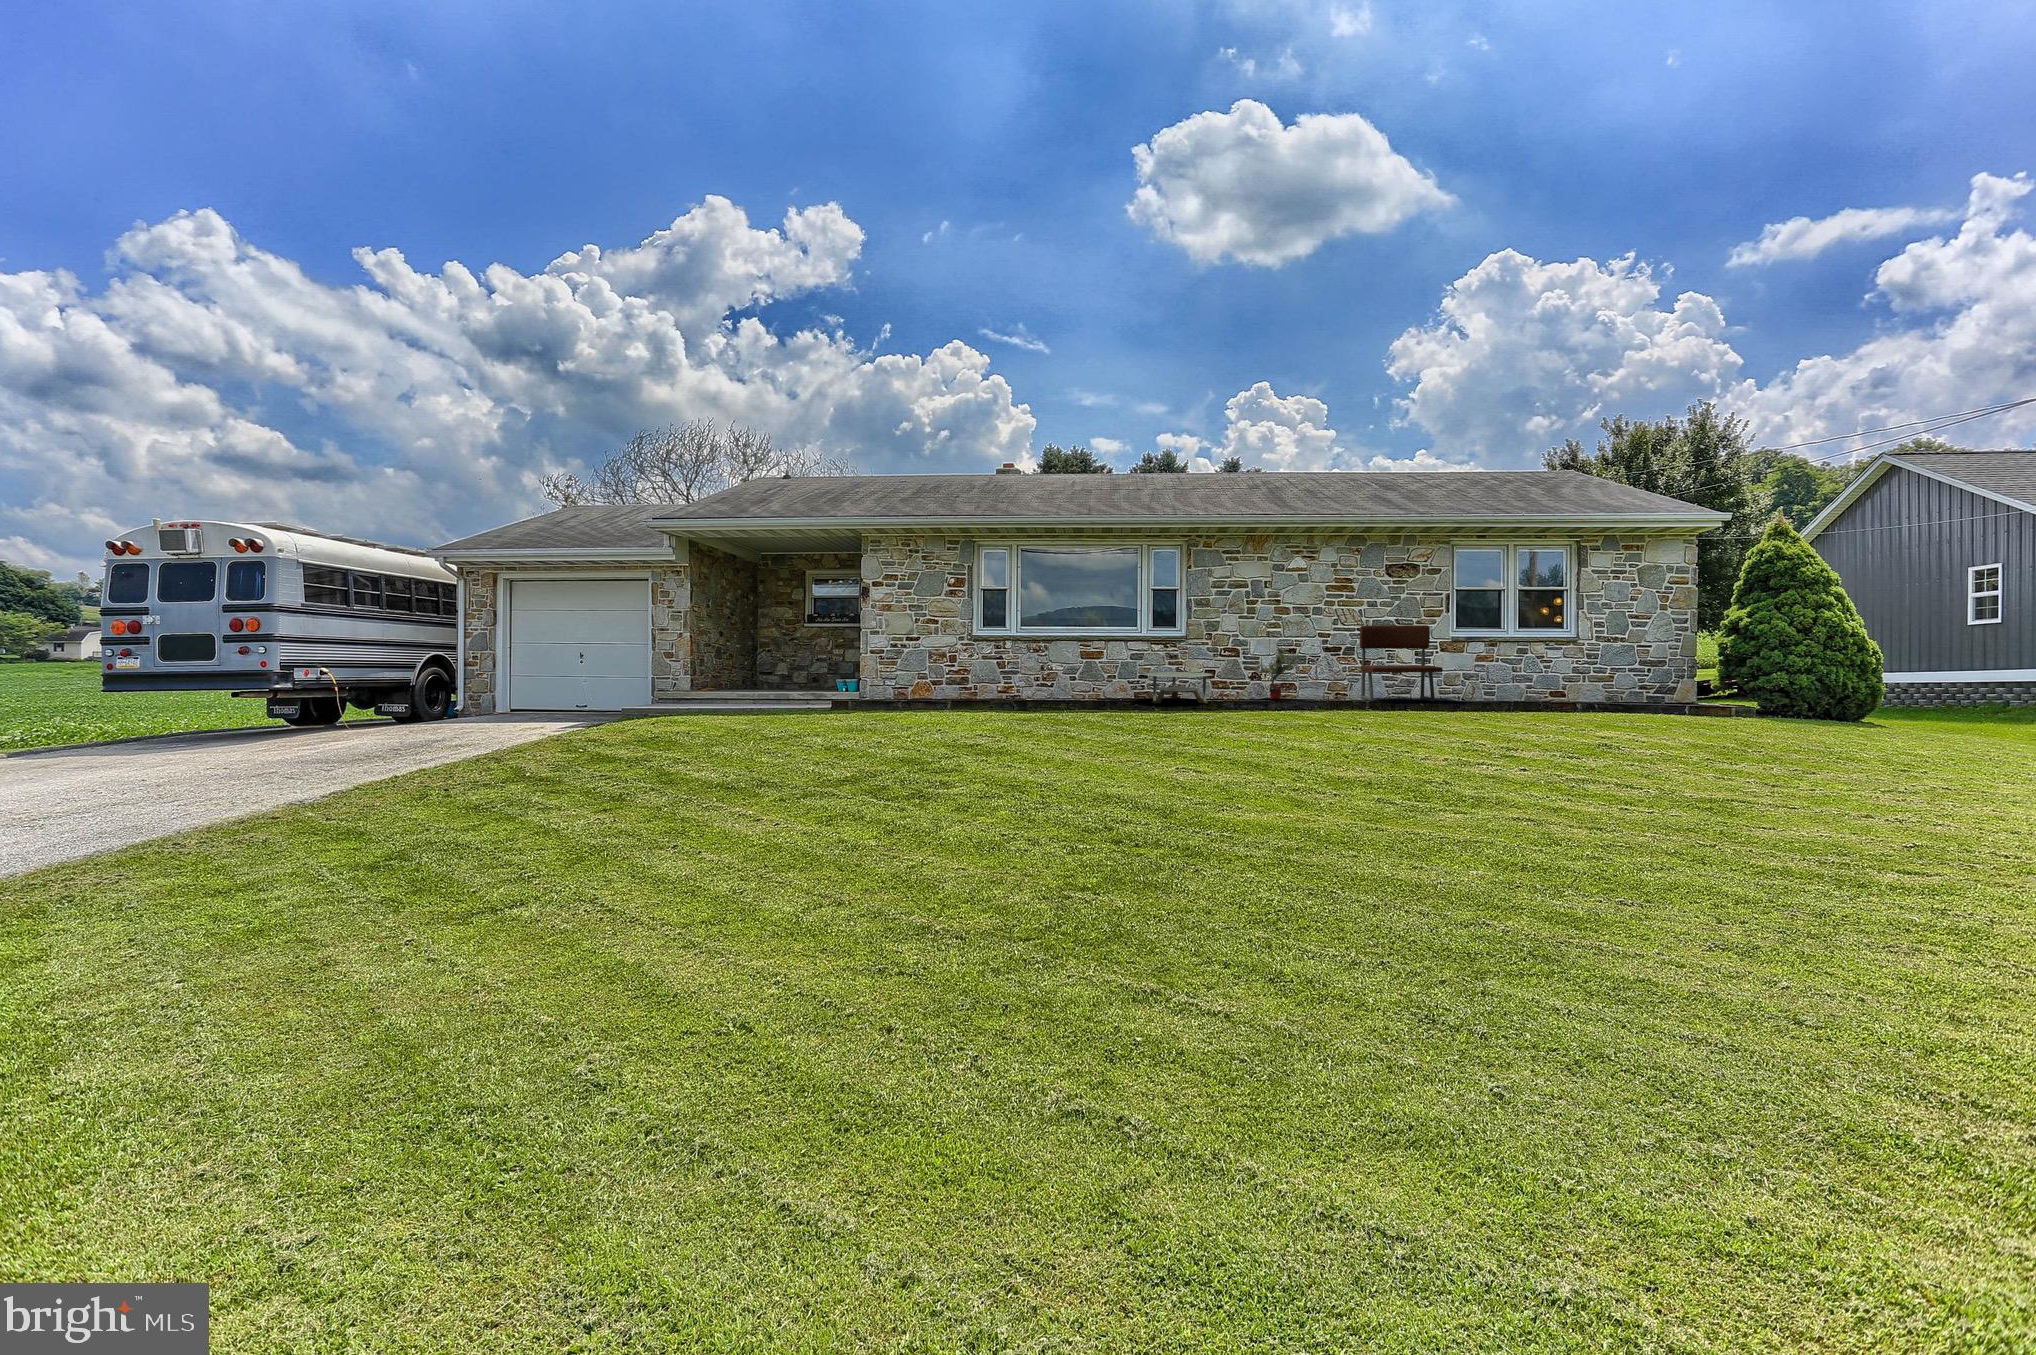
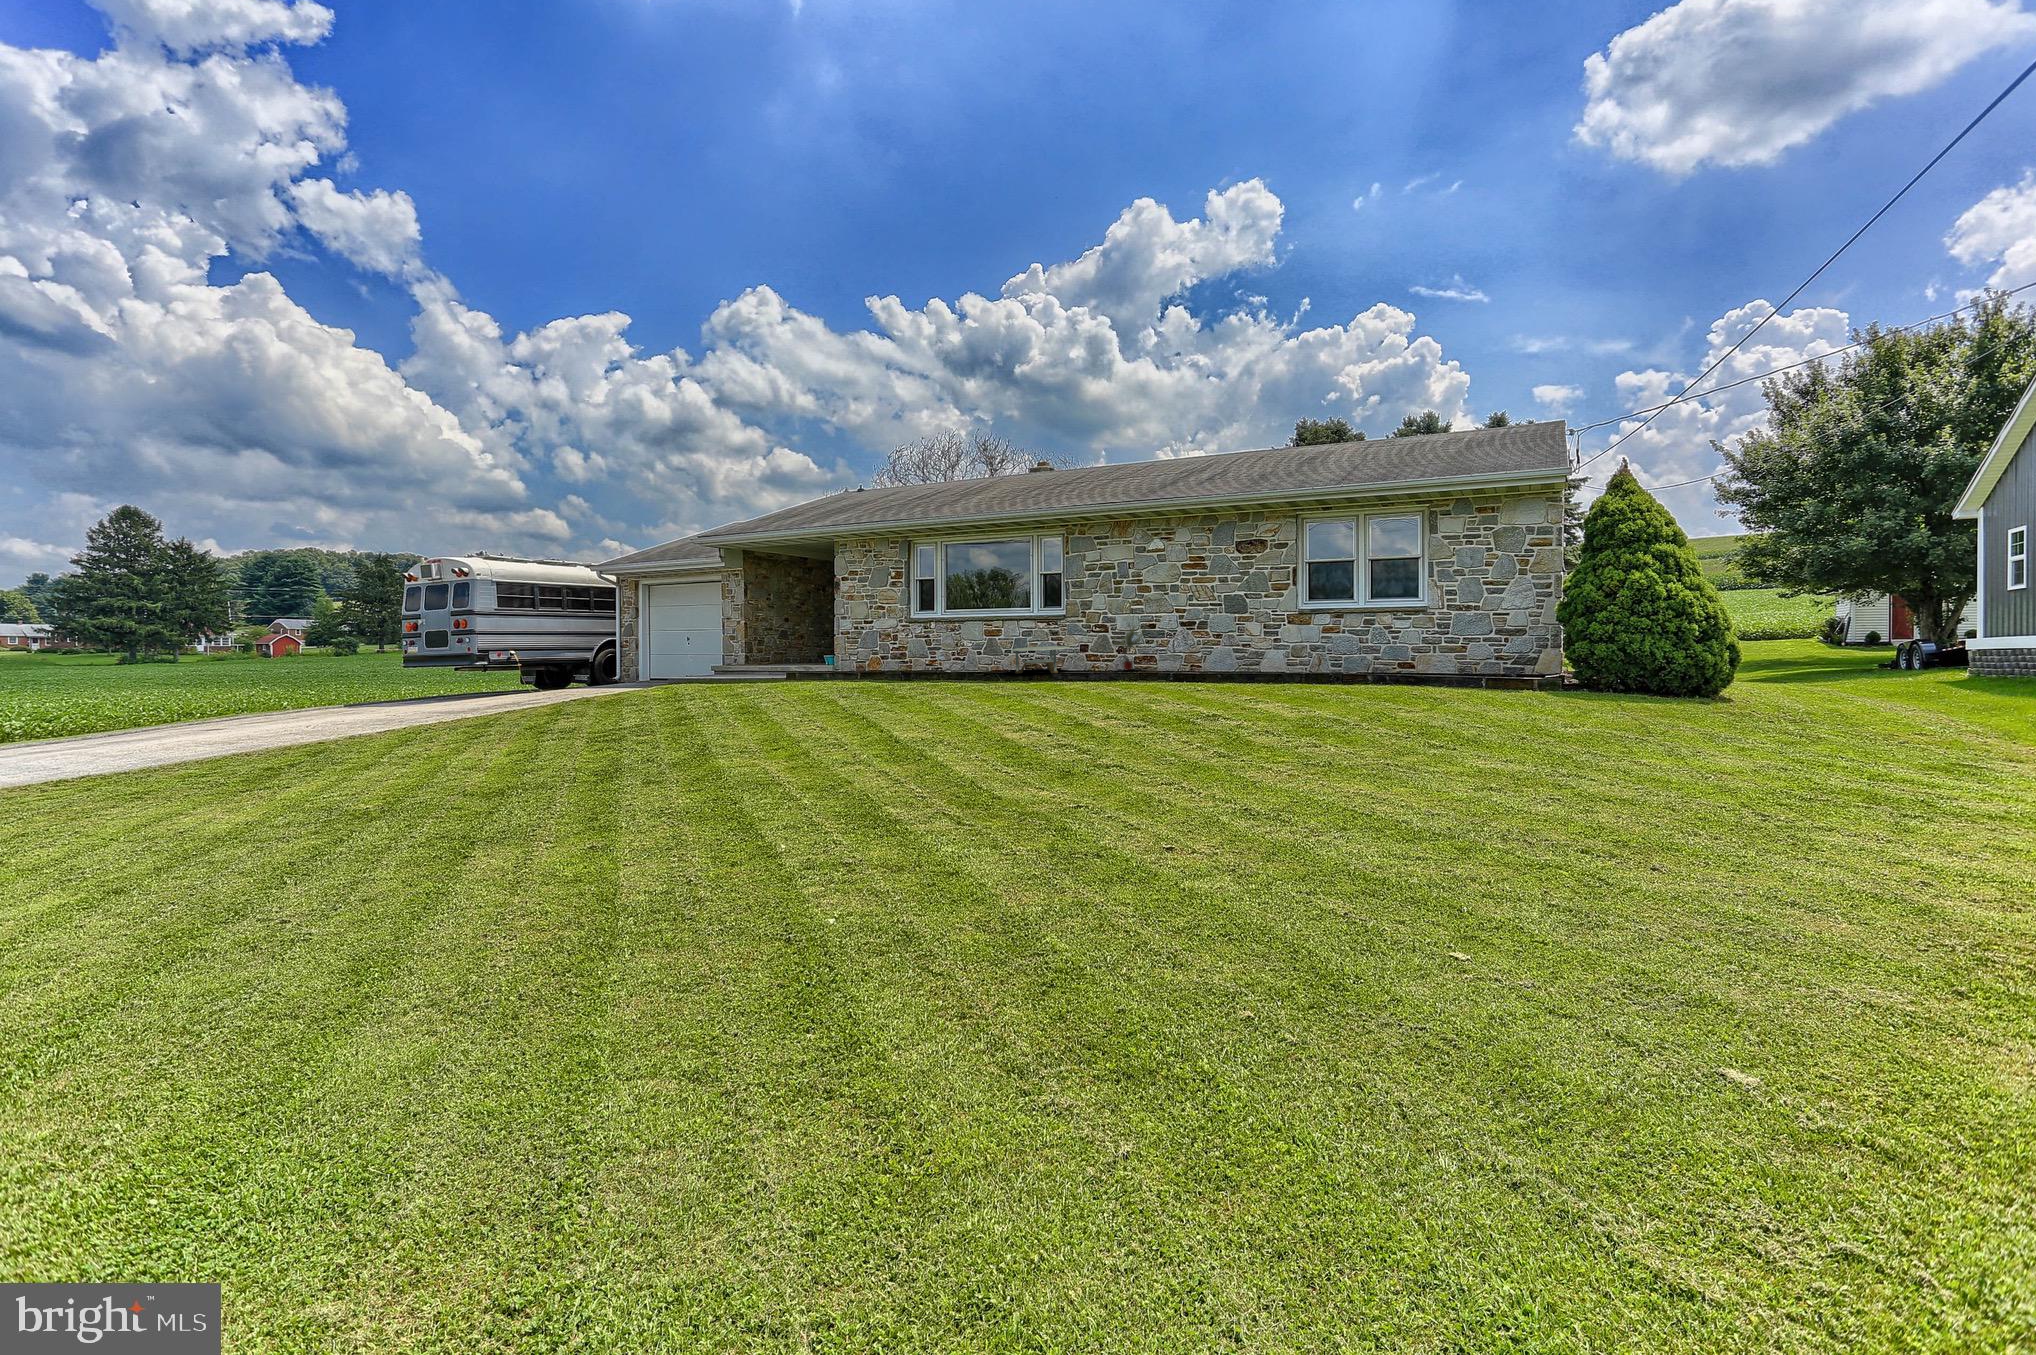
bench: present [1360,625,1443,701] -> none [1196,599,1266,672]

